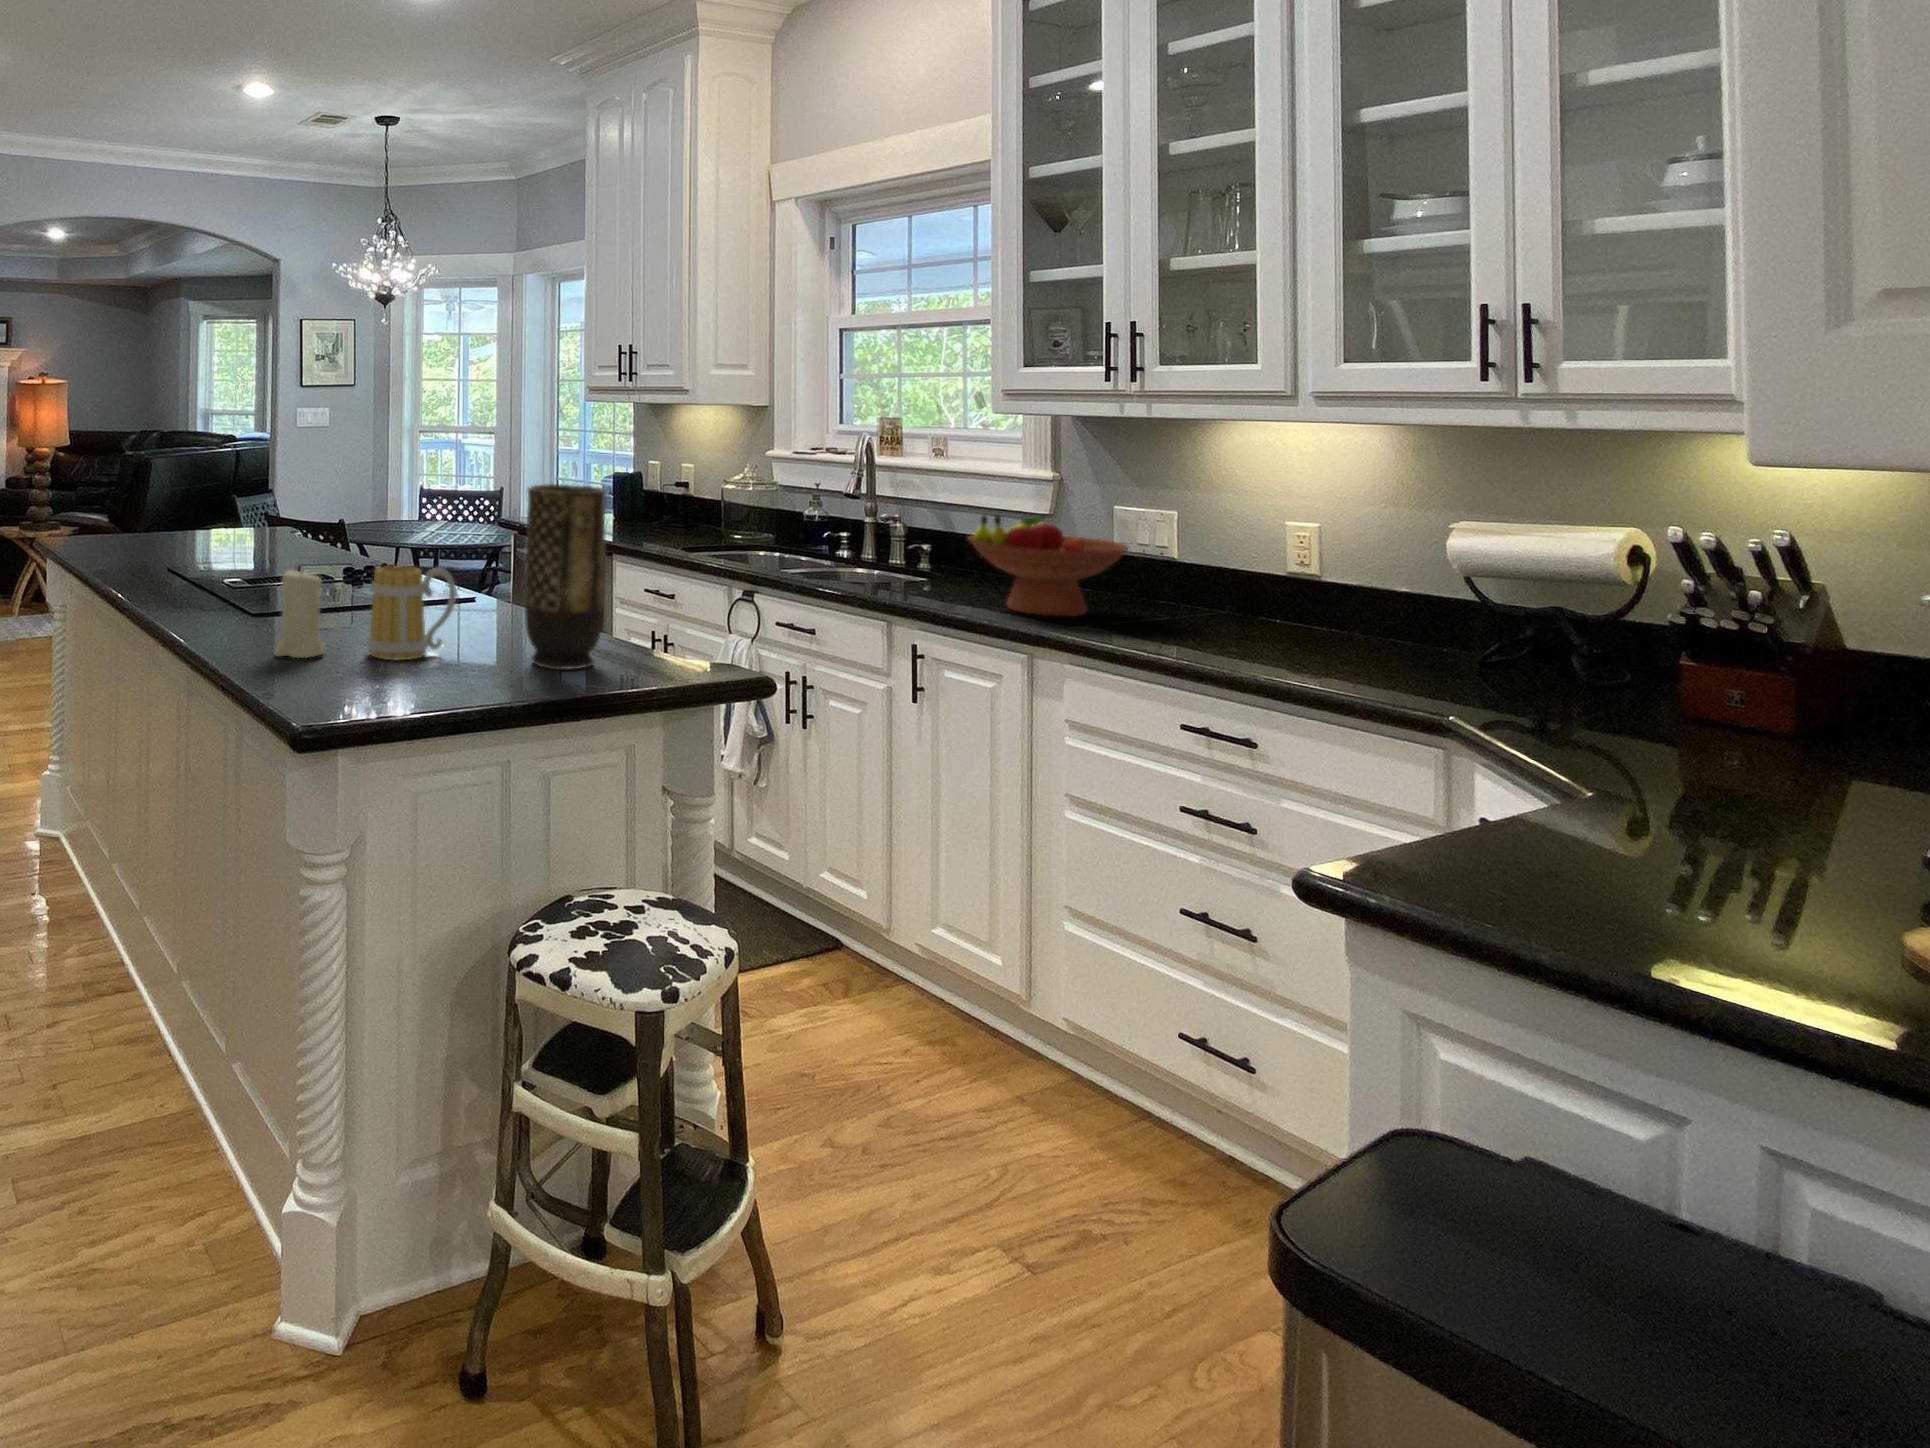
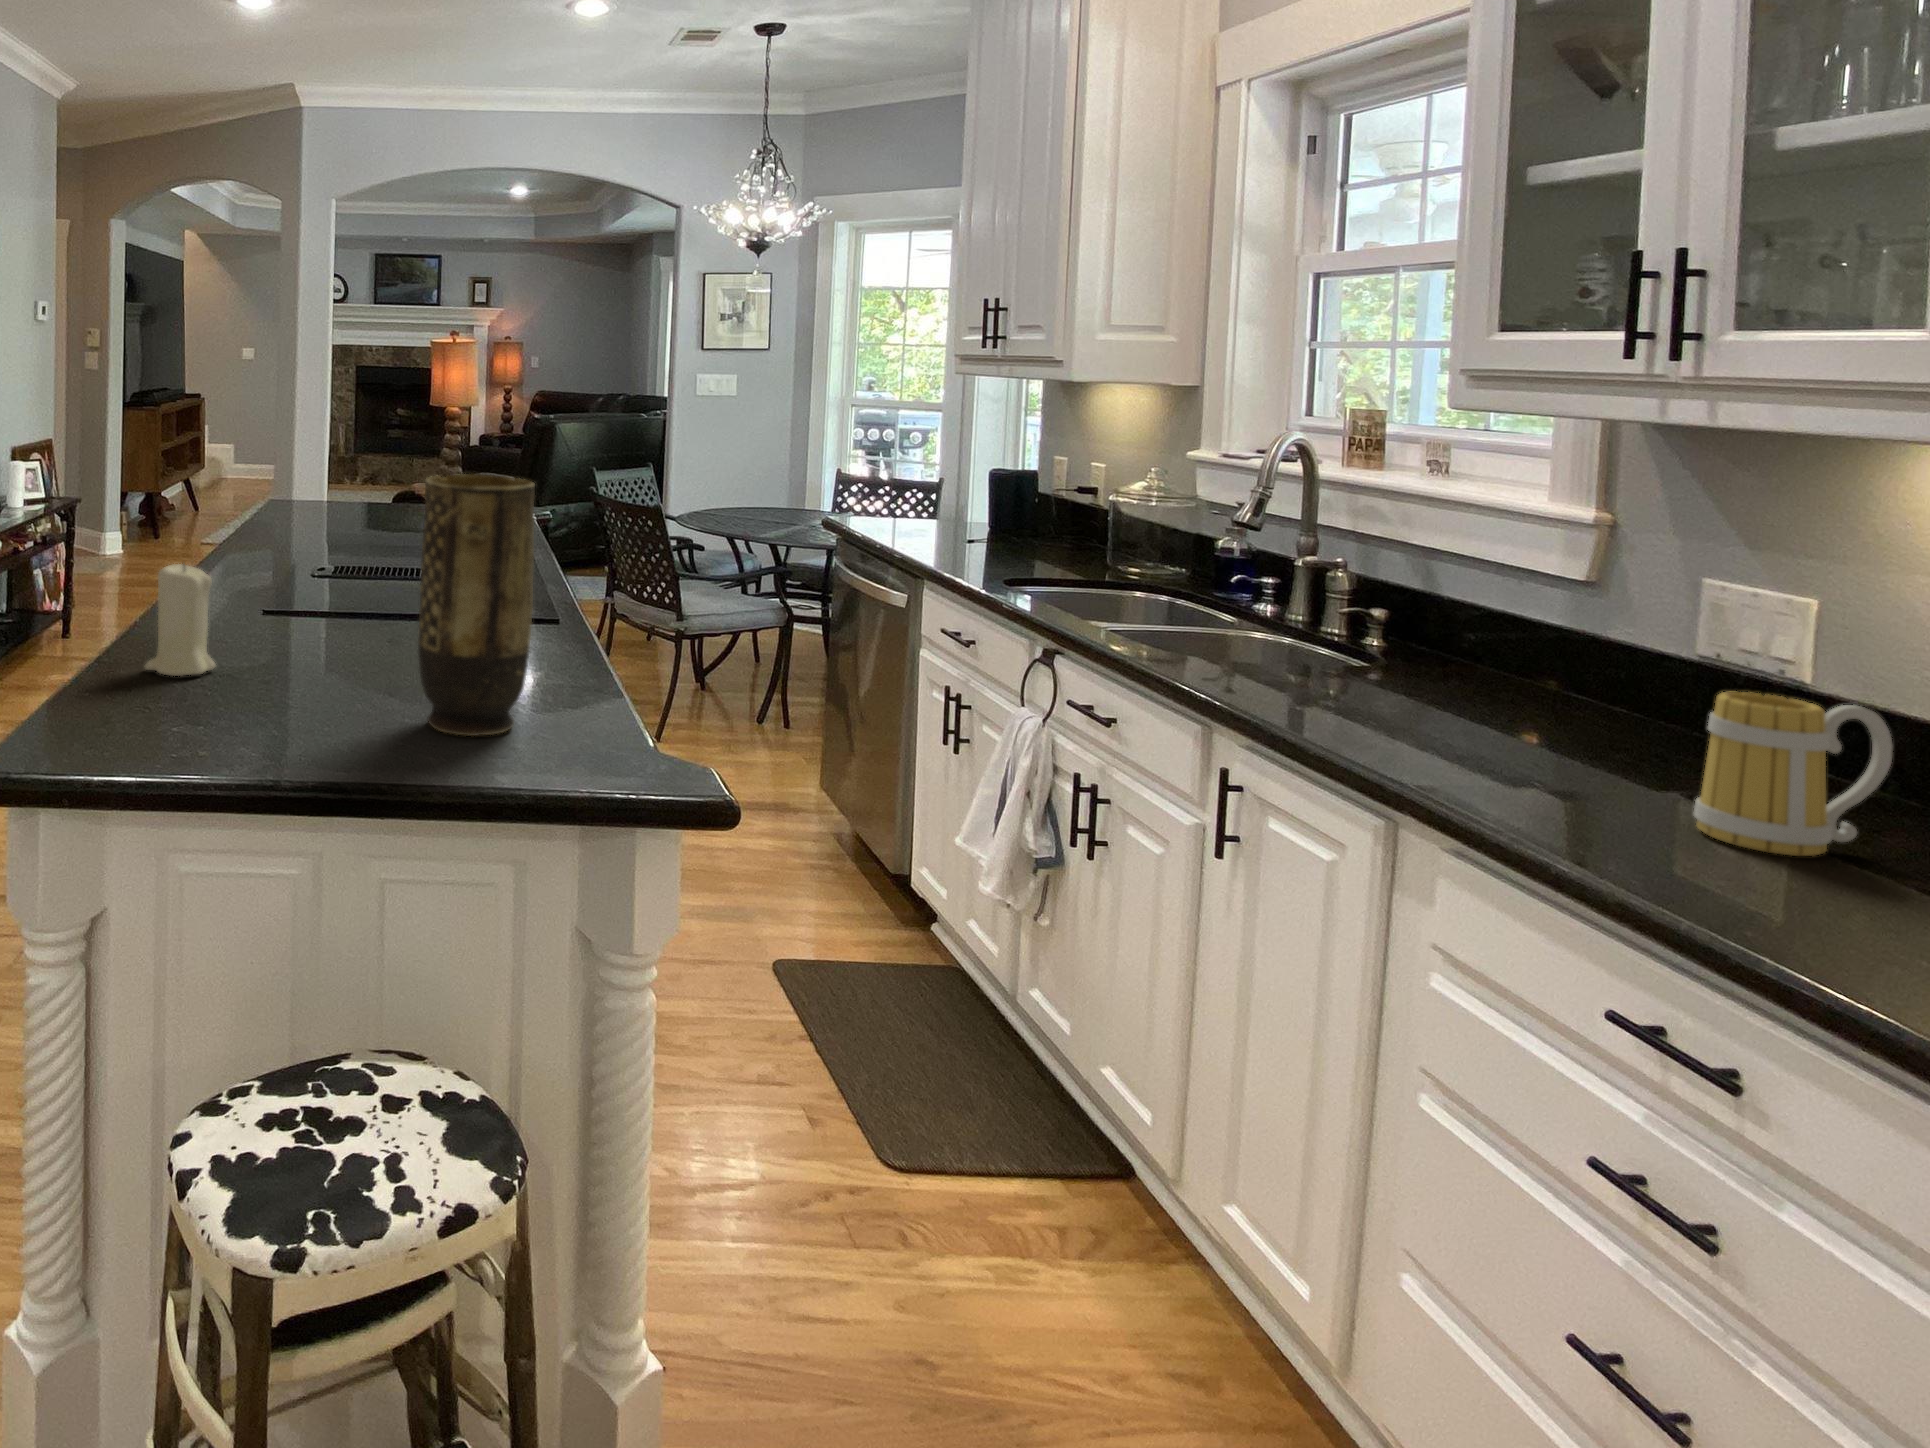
fruit bowl: present [968,515,1130,616] -> none [1338,571,1646,758]
mug: present [367,566,456,660] -> present [1694,691,1893,856]

